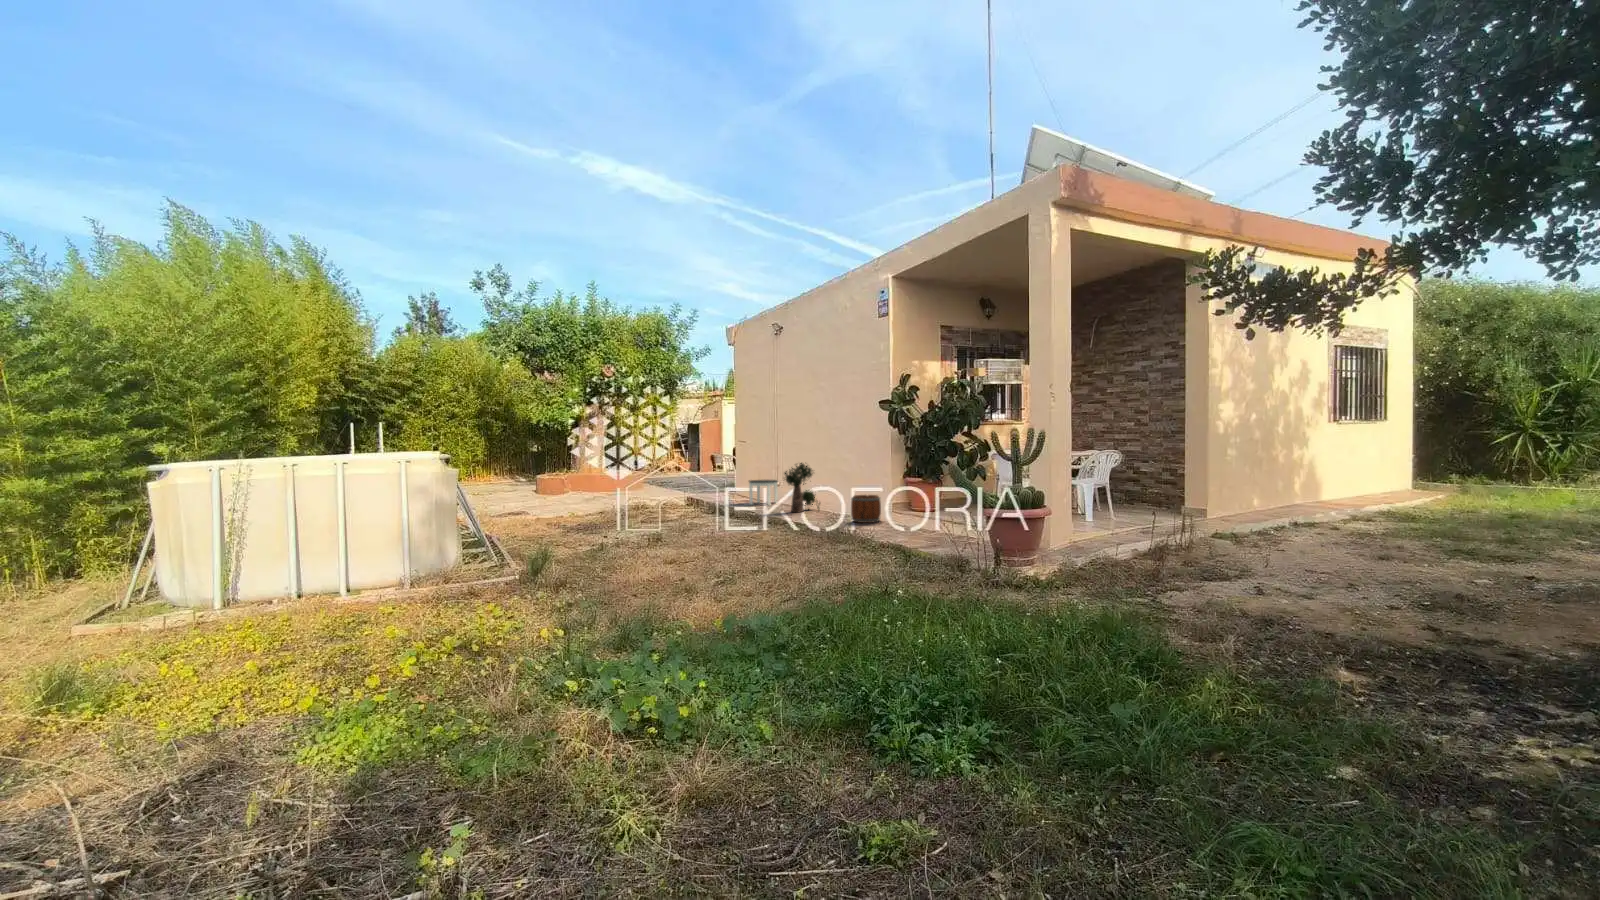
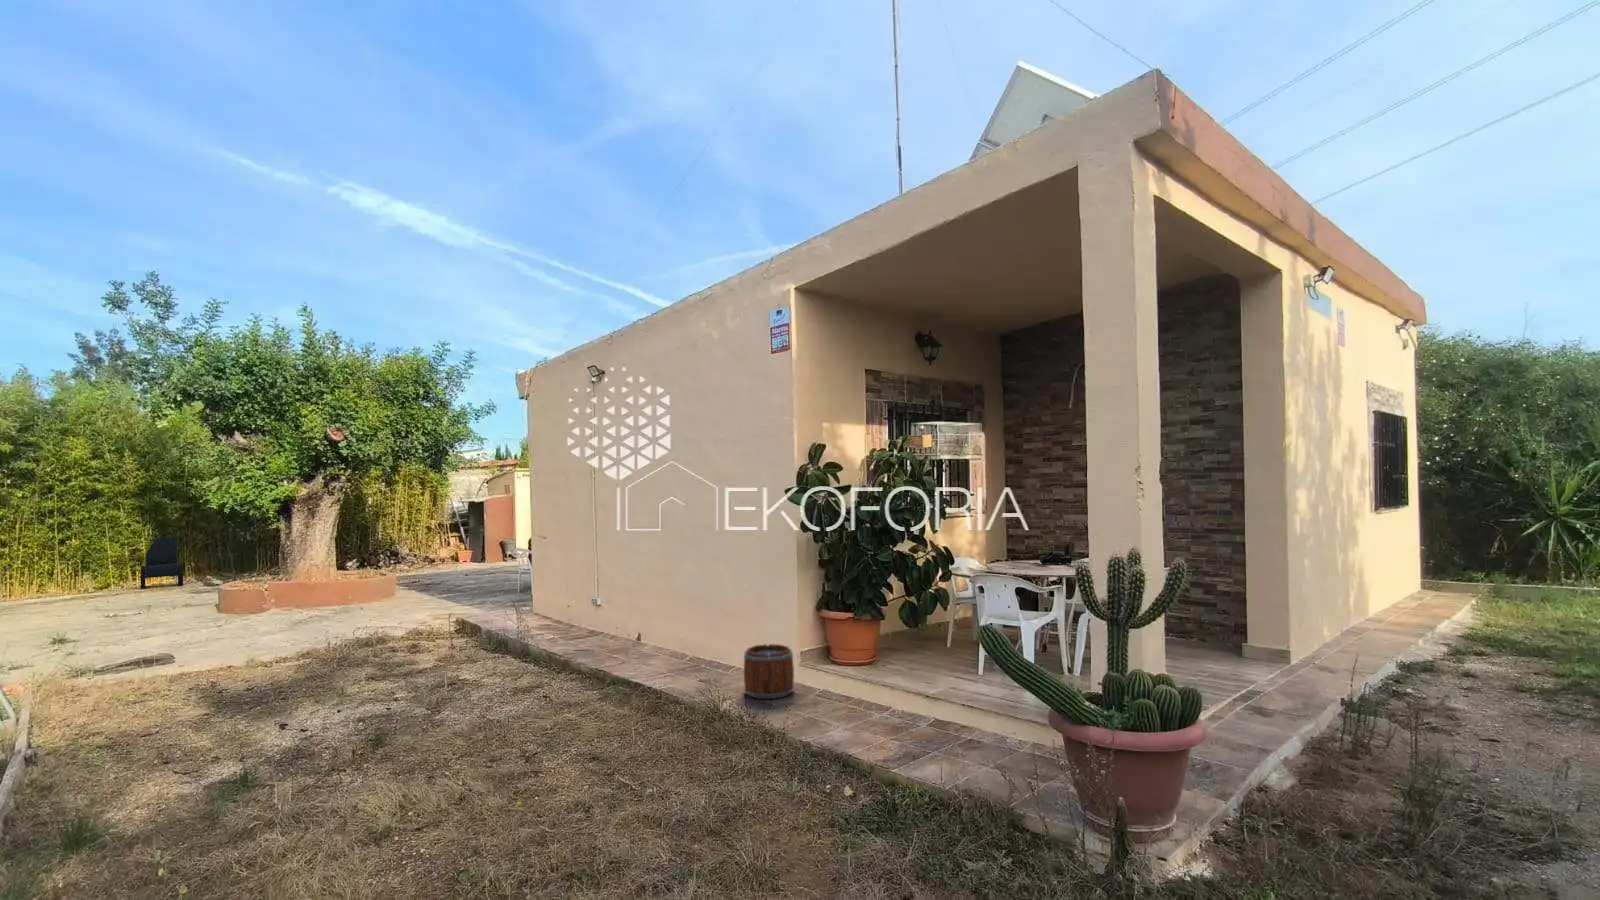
lounge chair: none [481,447,507,482] -> present [140,537,184,589]
potted plant: present [784,463,820,512] -> none [613,581,676,665]
round table: present [749,480,778,505] -> none [551,599,600,642]

